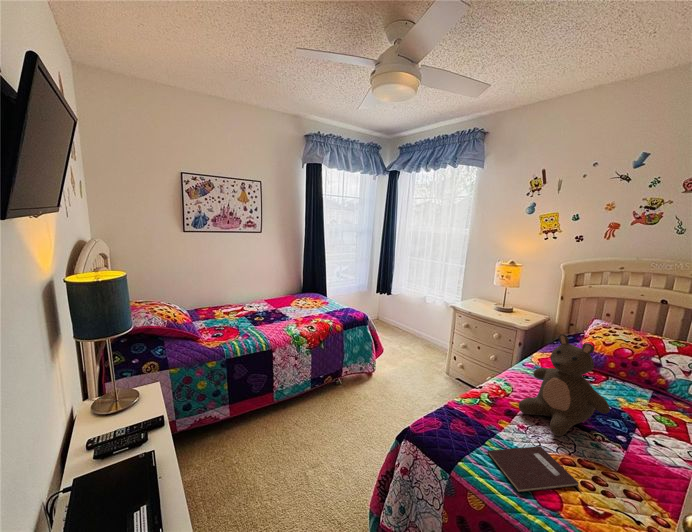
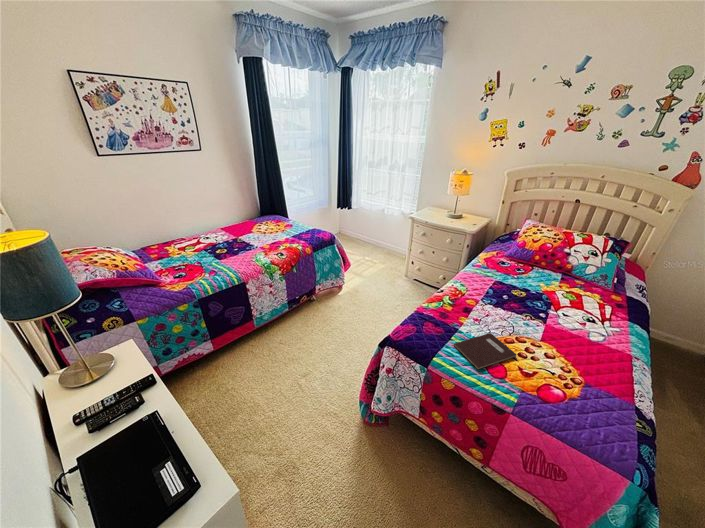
stuffed bear: present [519,334,610,436] -> none [473,244,540,323]

